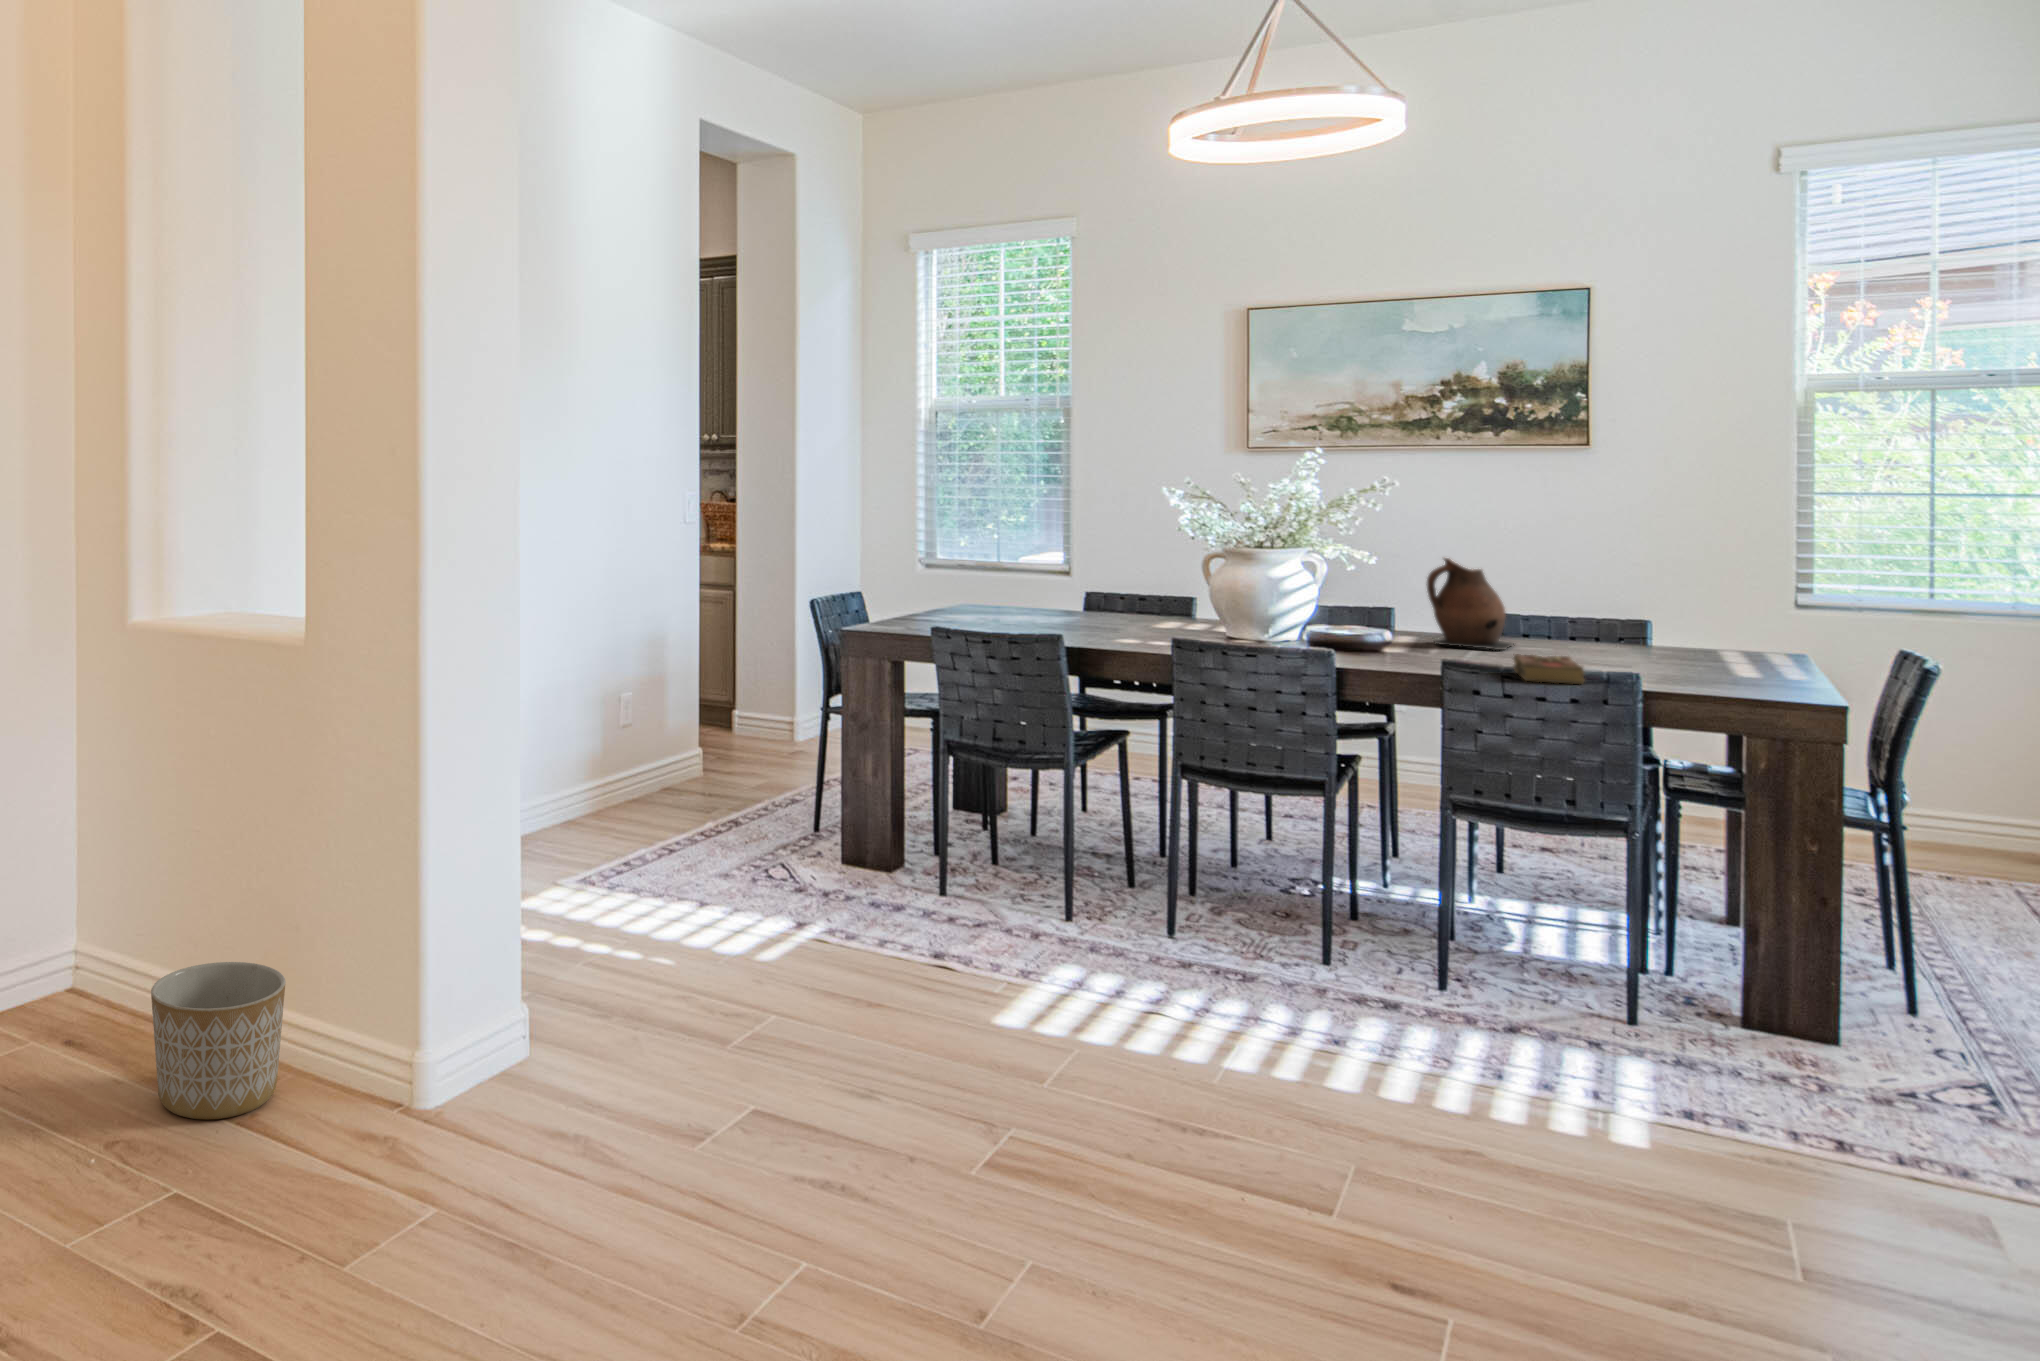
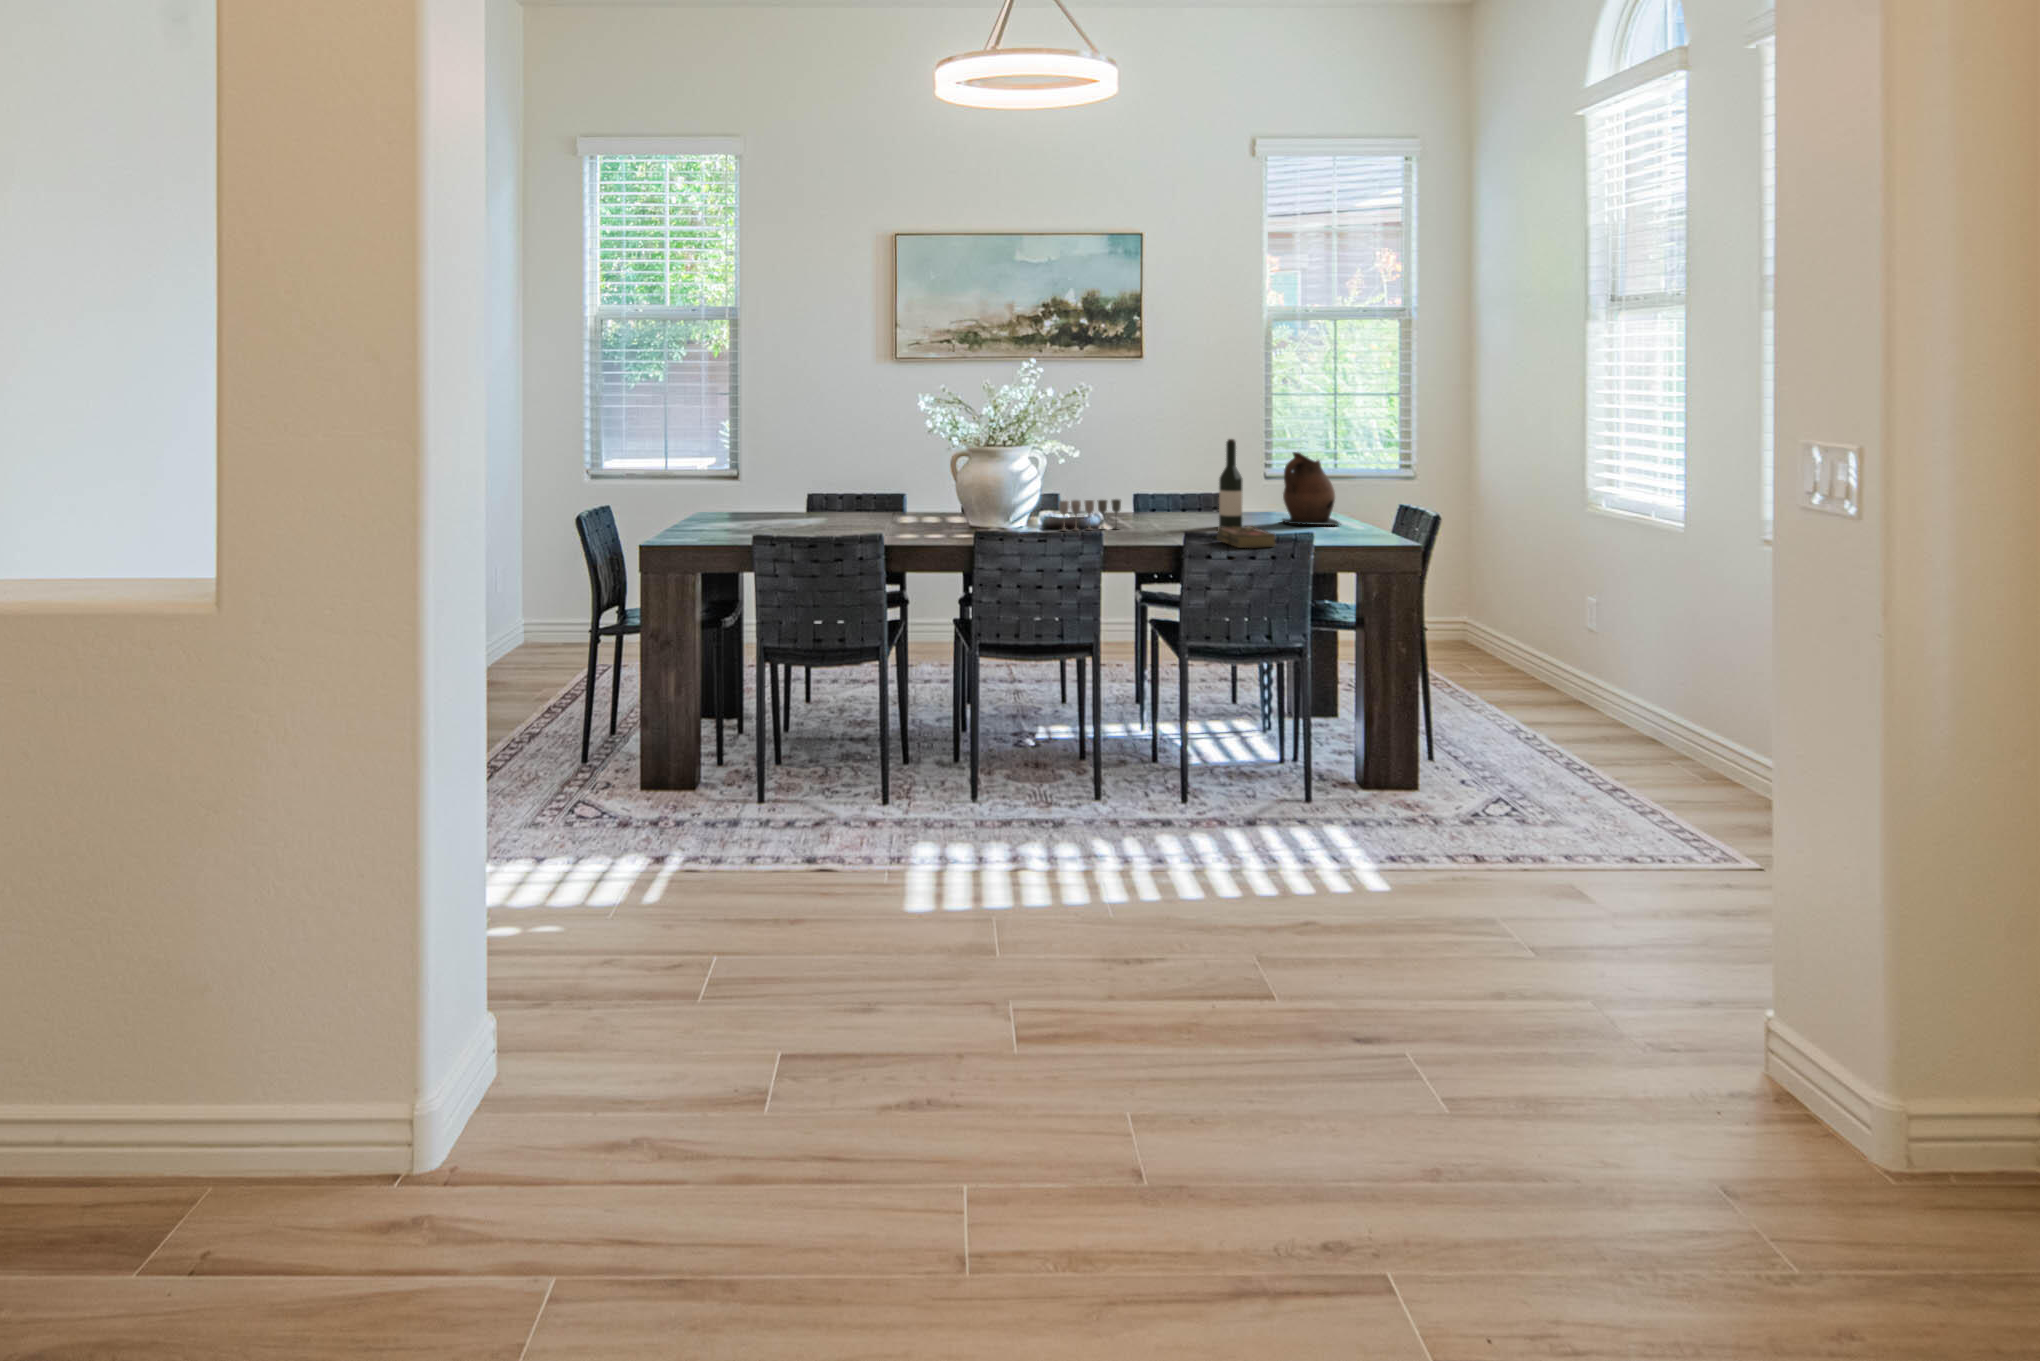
wine bottle: none [1561,546,1600,661] -> present [1219,439,1243,528]
ceramic pitcher: present [1426,558,1513,650] -> present [1282,452,1341,525]
wine glass: none [1329,610,1417,650] -> present [1059,499,1121,531]
planter: present [151,962,286,1120] -> none [64,1058,262,1286]

